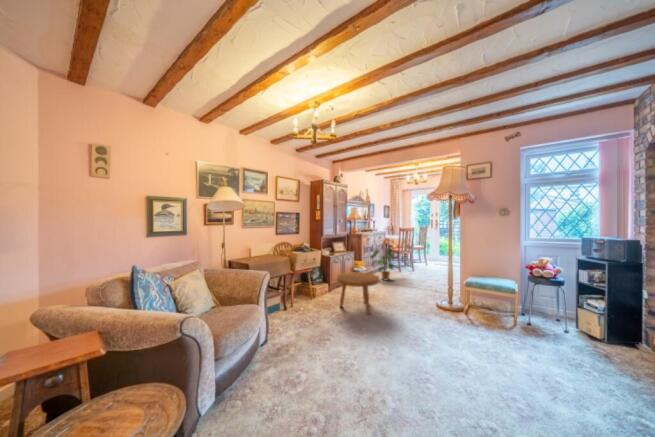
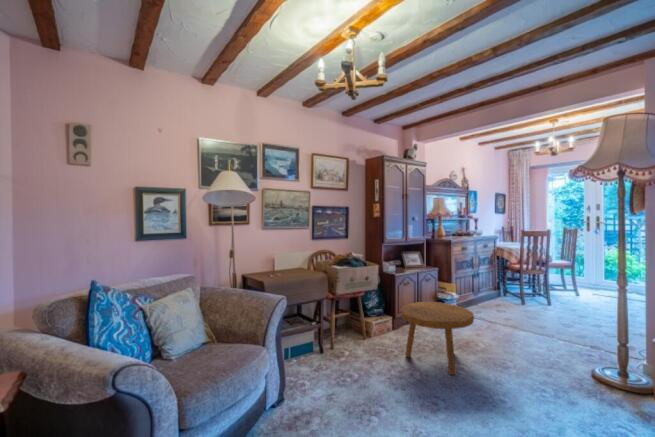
house plant: present [370,249,394,281] -> none [460,263,513,318]

